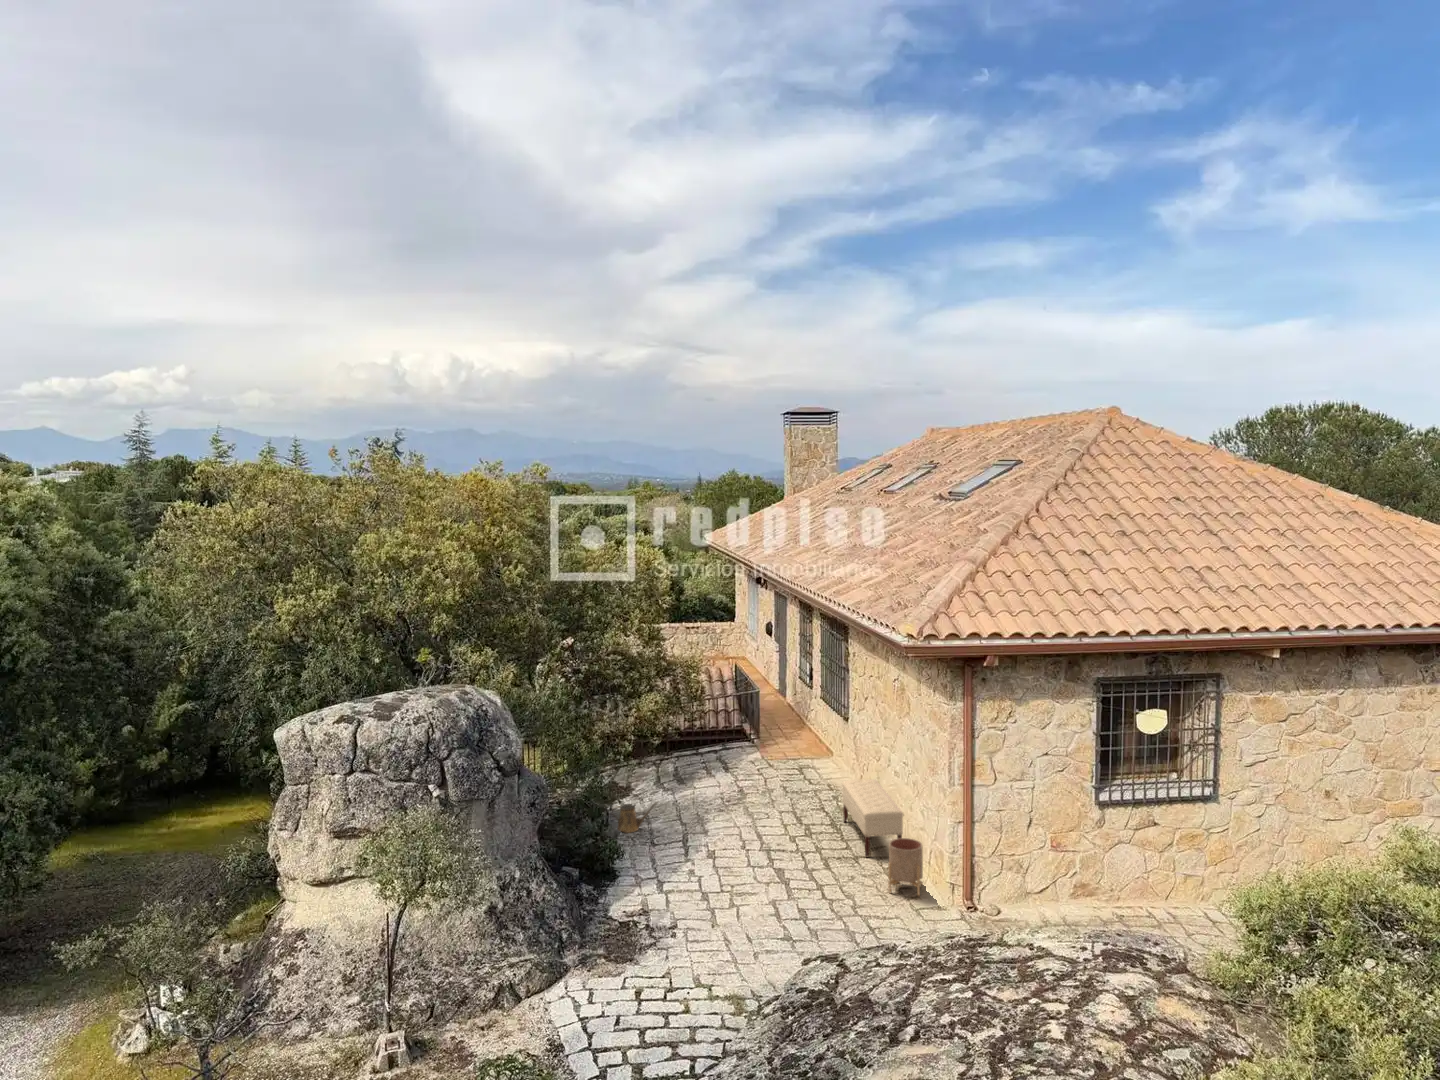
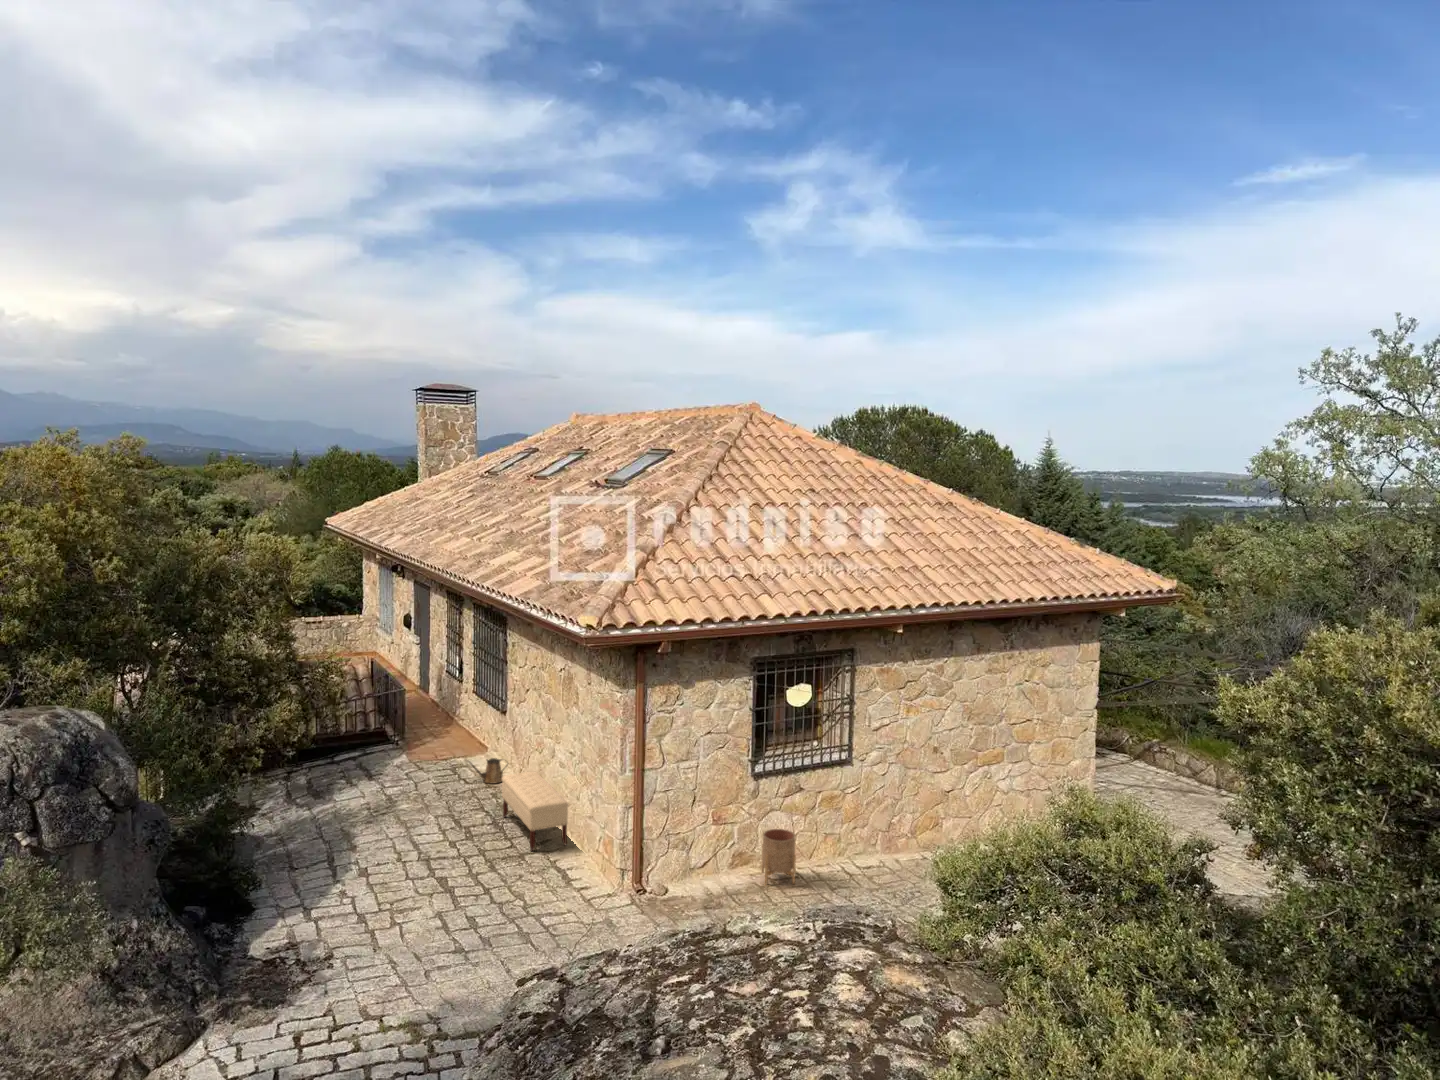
watering can: present [612,802,658,833] -> present [467,758,508,783]
planter: present [888,838,923,896] -> present [761,829,796,885]

